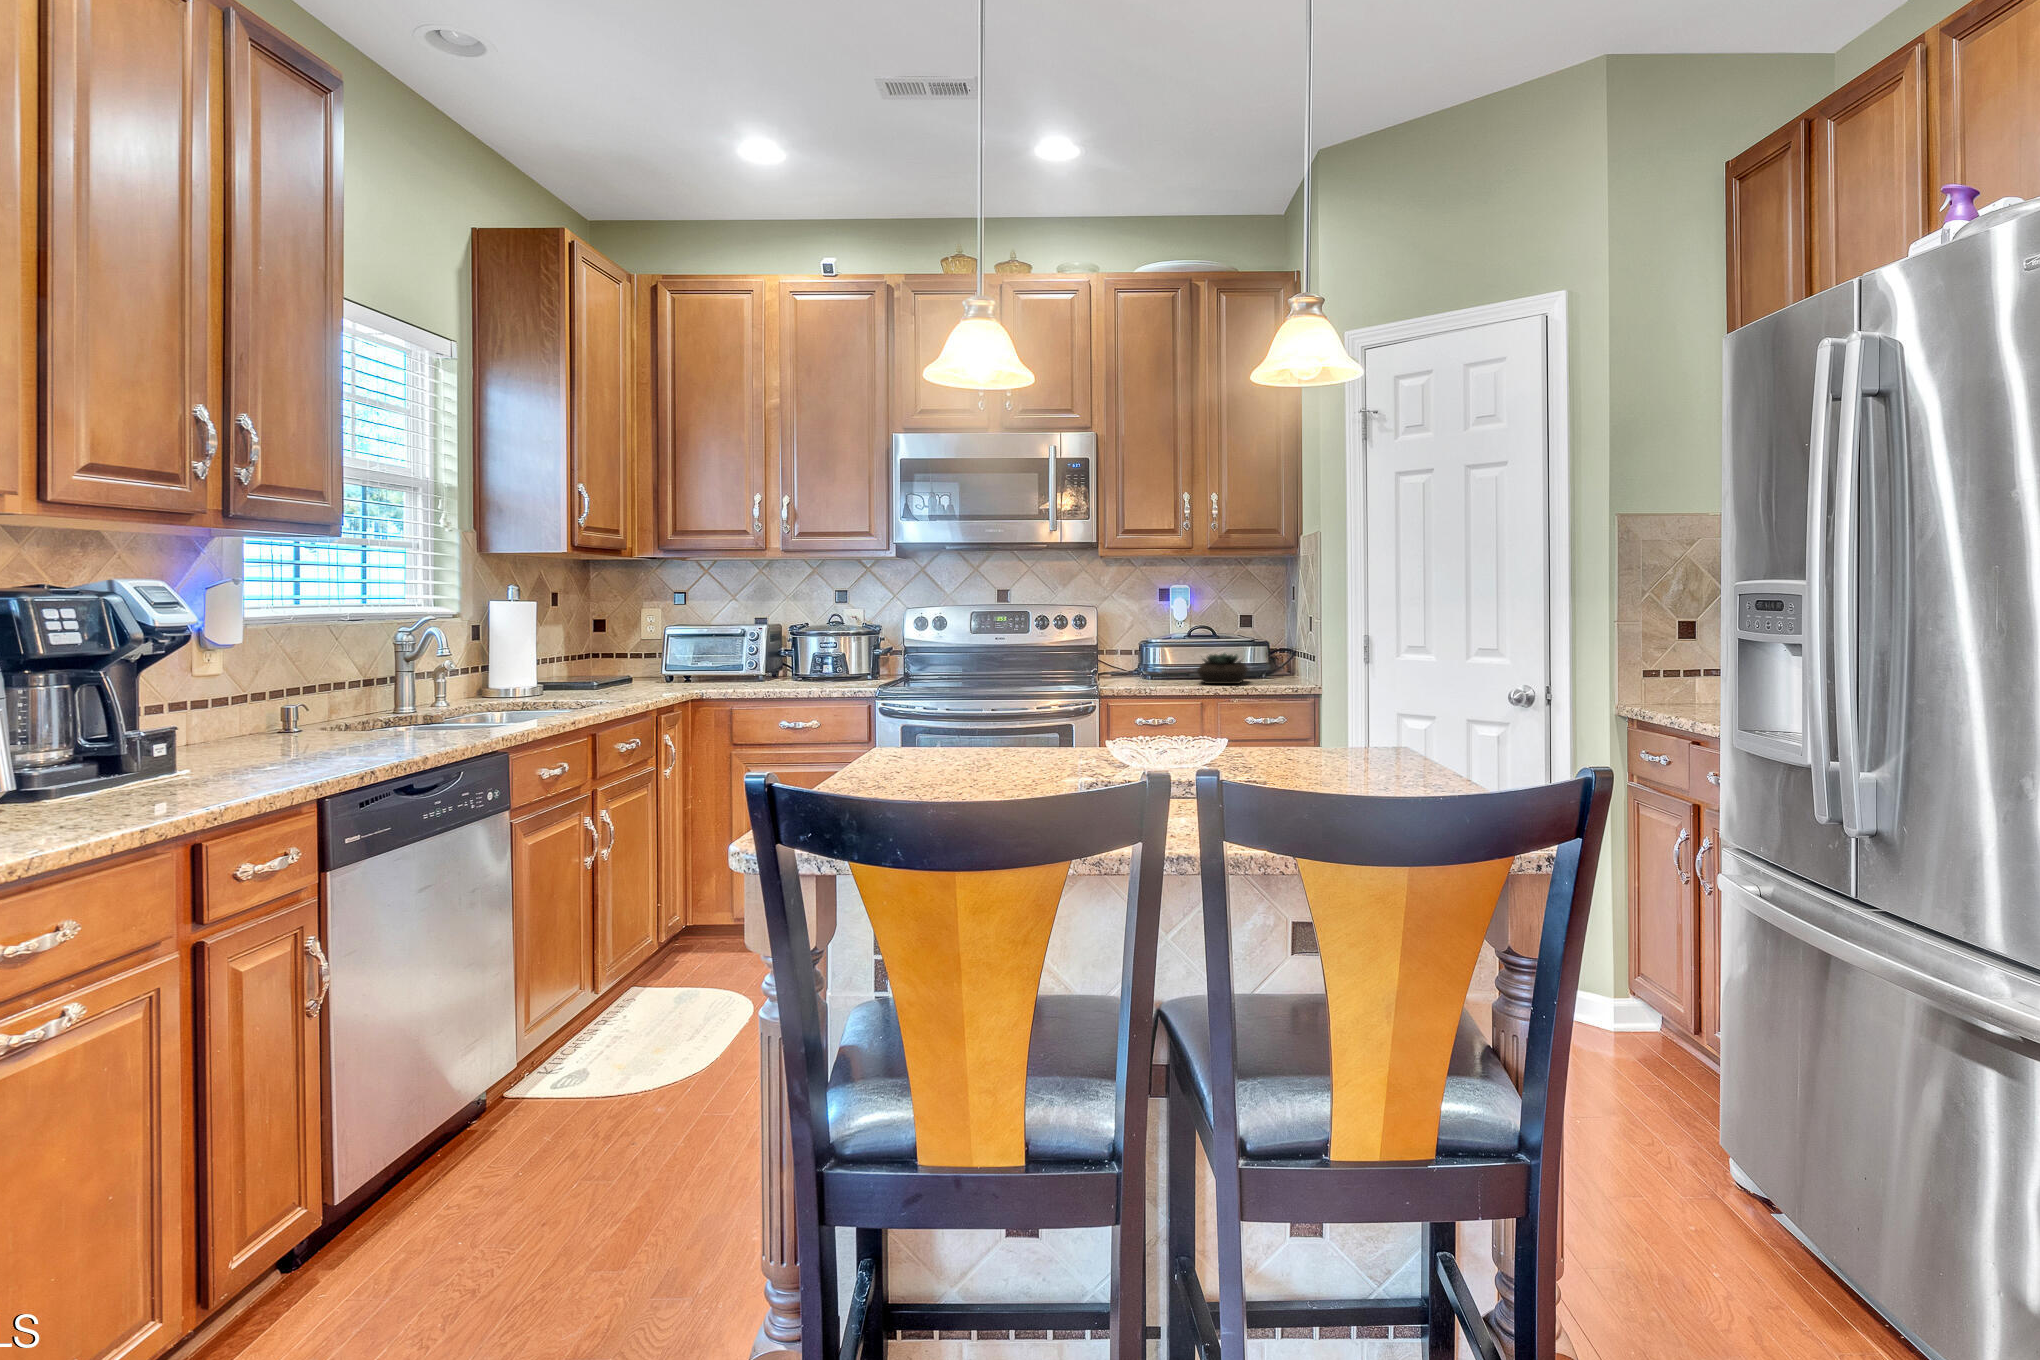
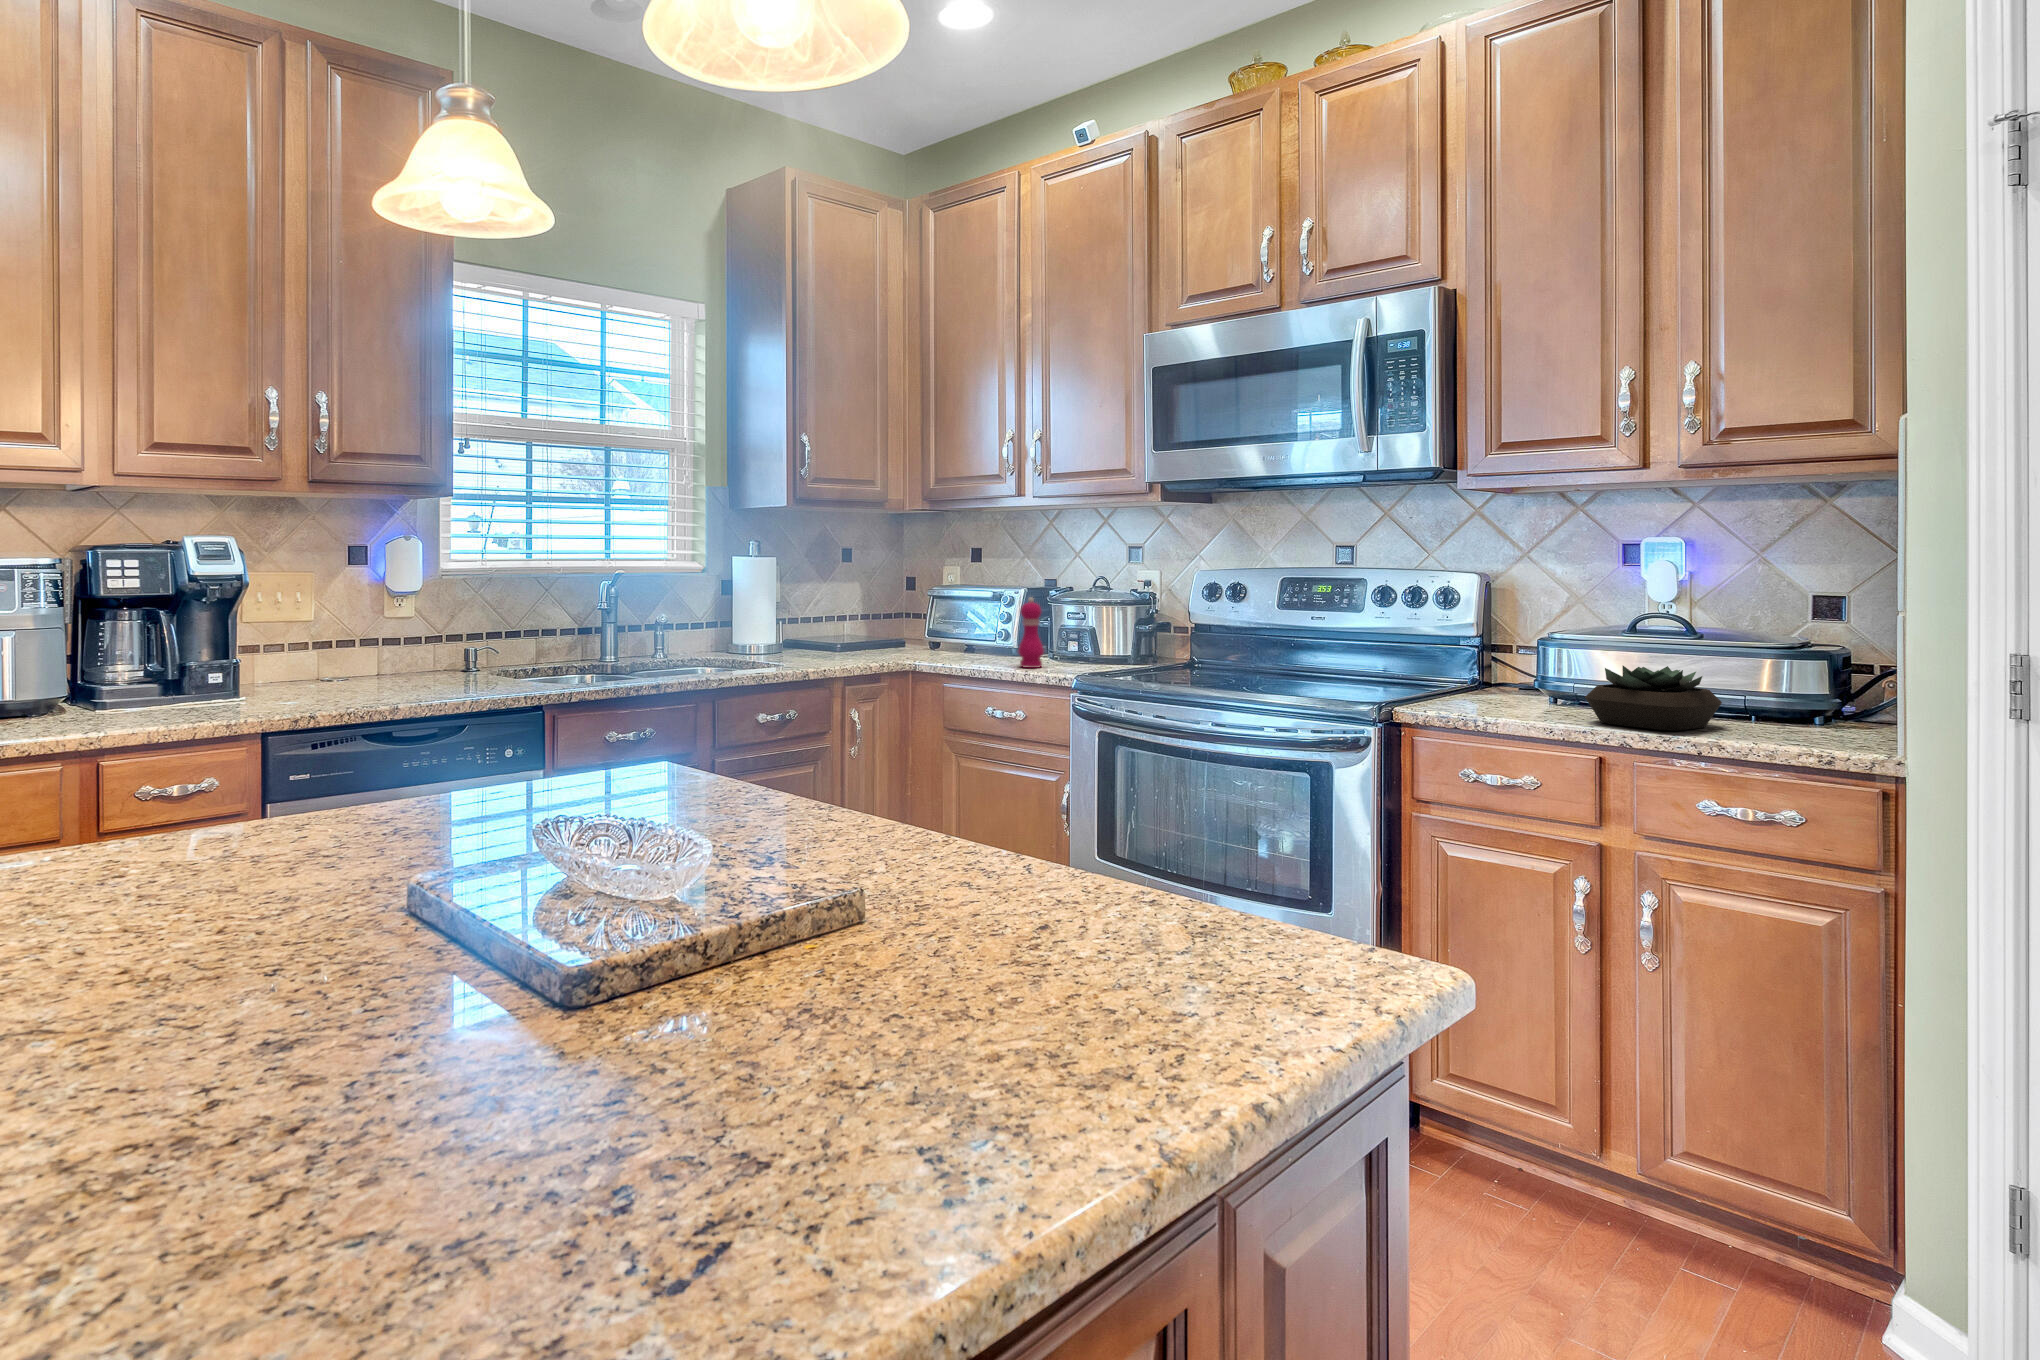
pepper mill: none [805,631,826,686] -> present [1018,597,1044,668]

